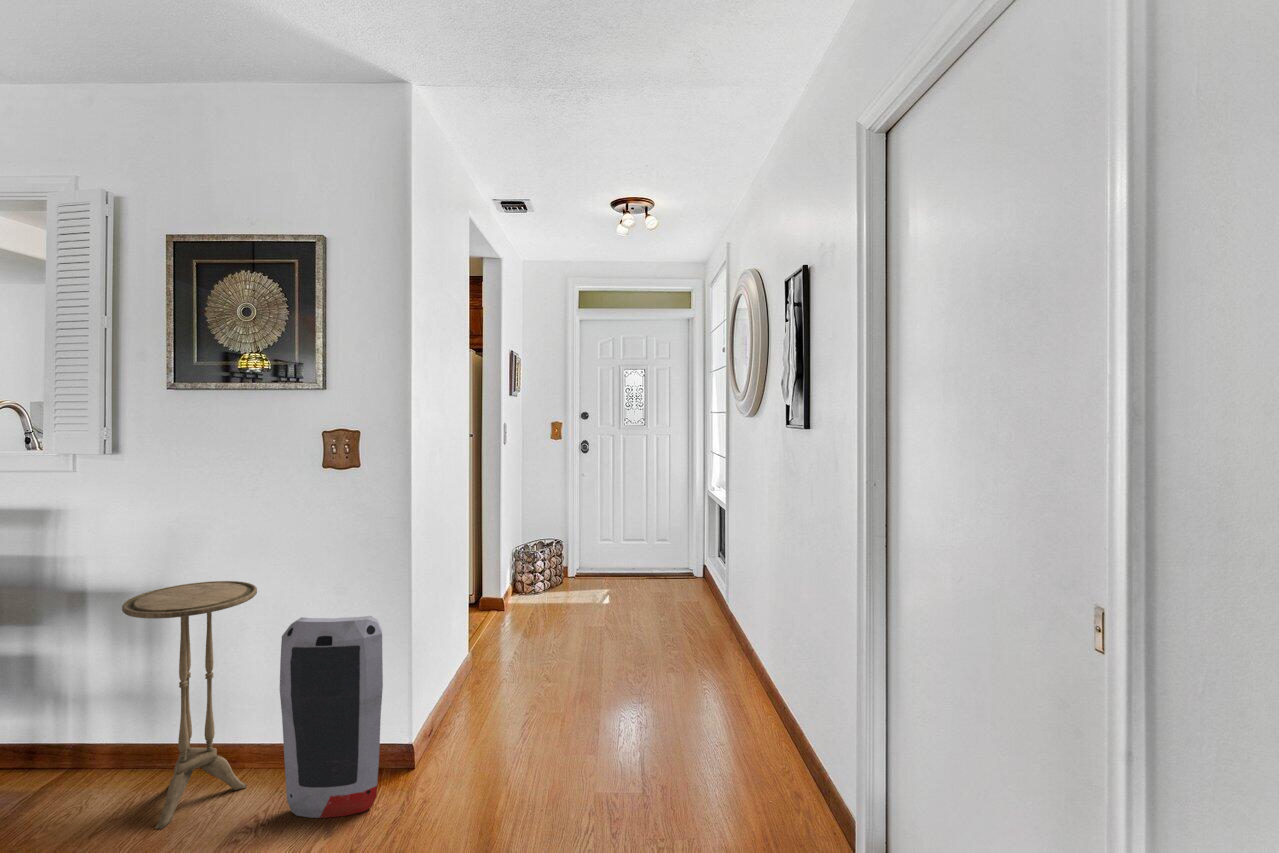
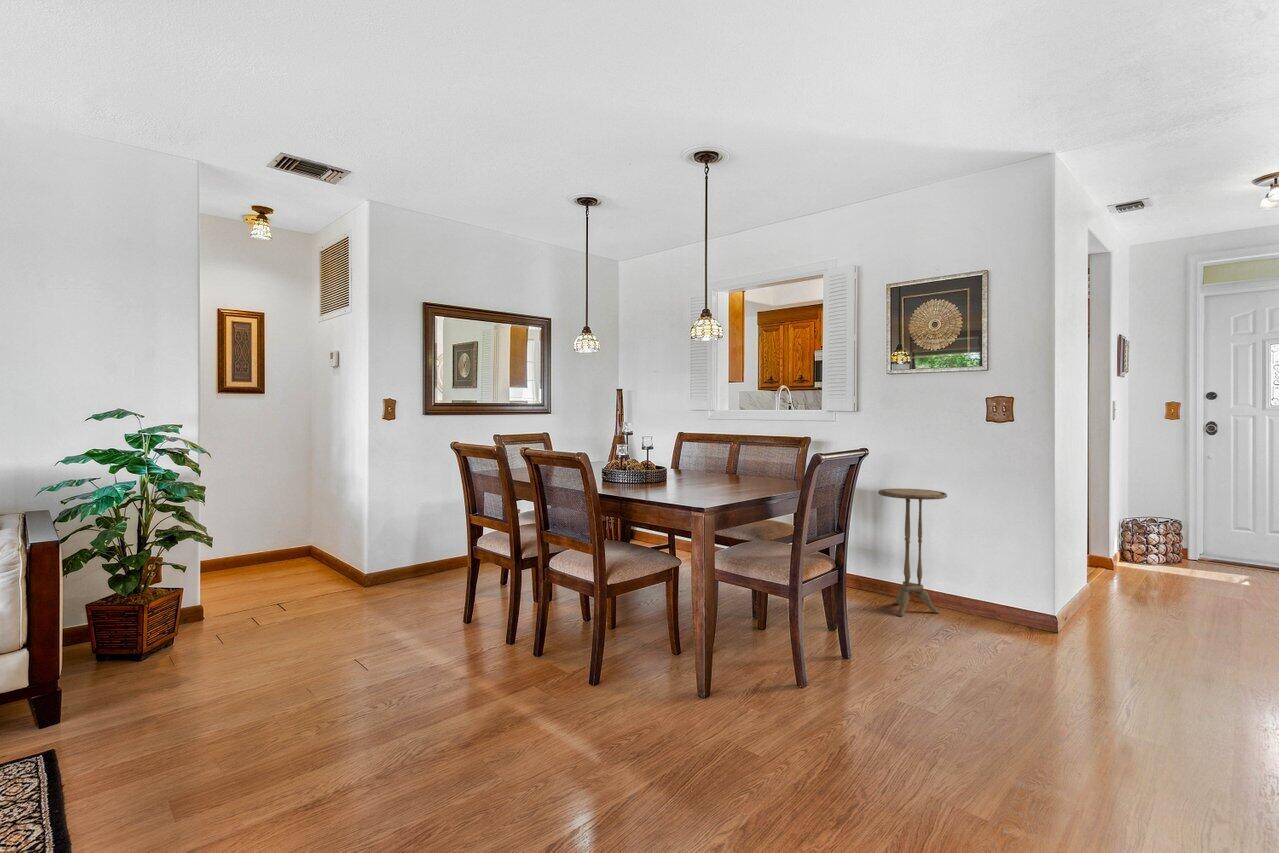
air purifier: present [280,616,383,818] -> none [968,510,1038,640]

